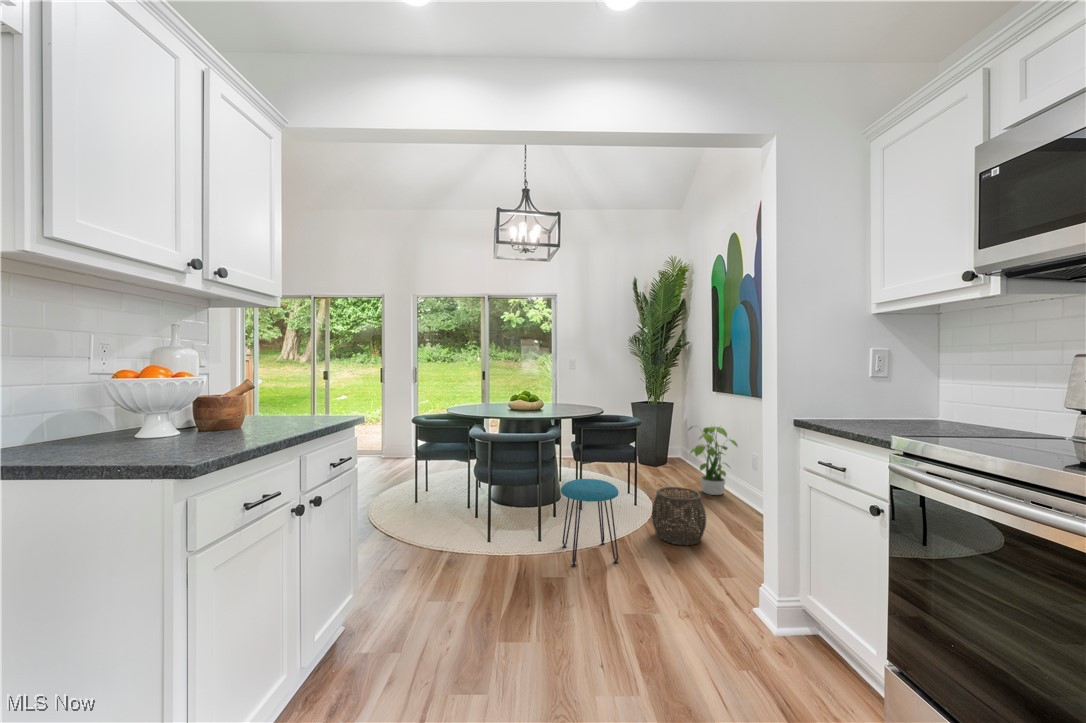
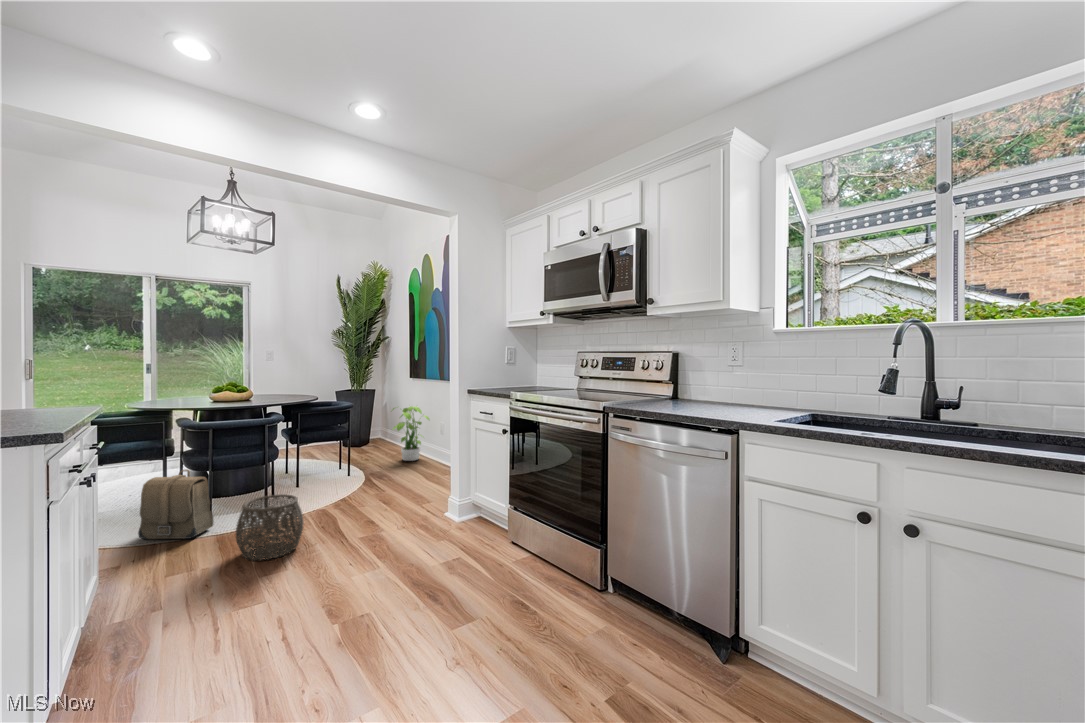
backpack: none [434,478,491,553] -> present [138,469,213,539]
stool: present [561,479,619,566] -> none [291,453,346,523]
woven basket: present [652,487,706,546] -> present [236,494,304,560]

